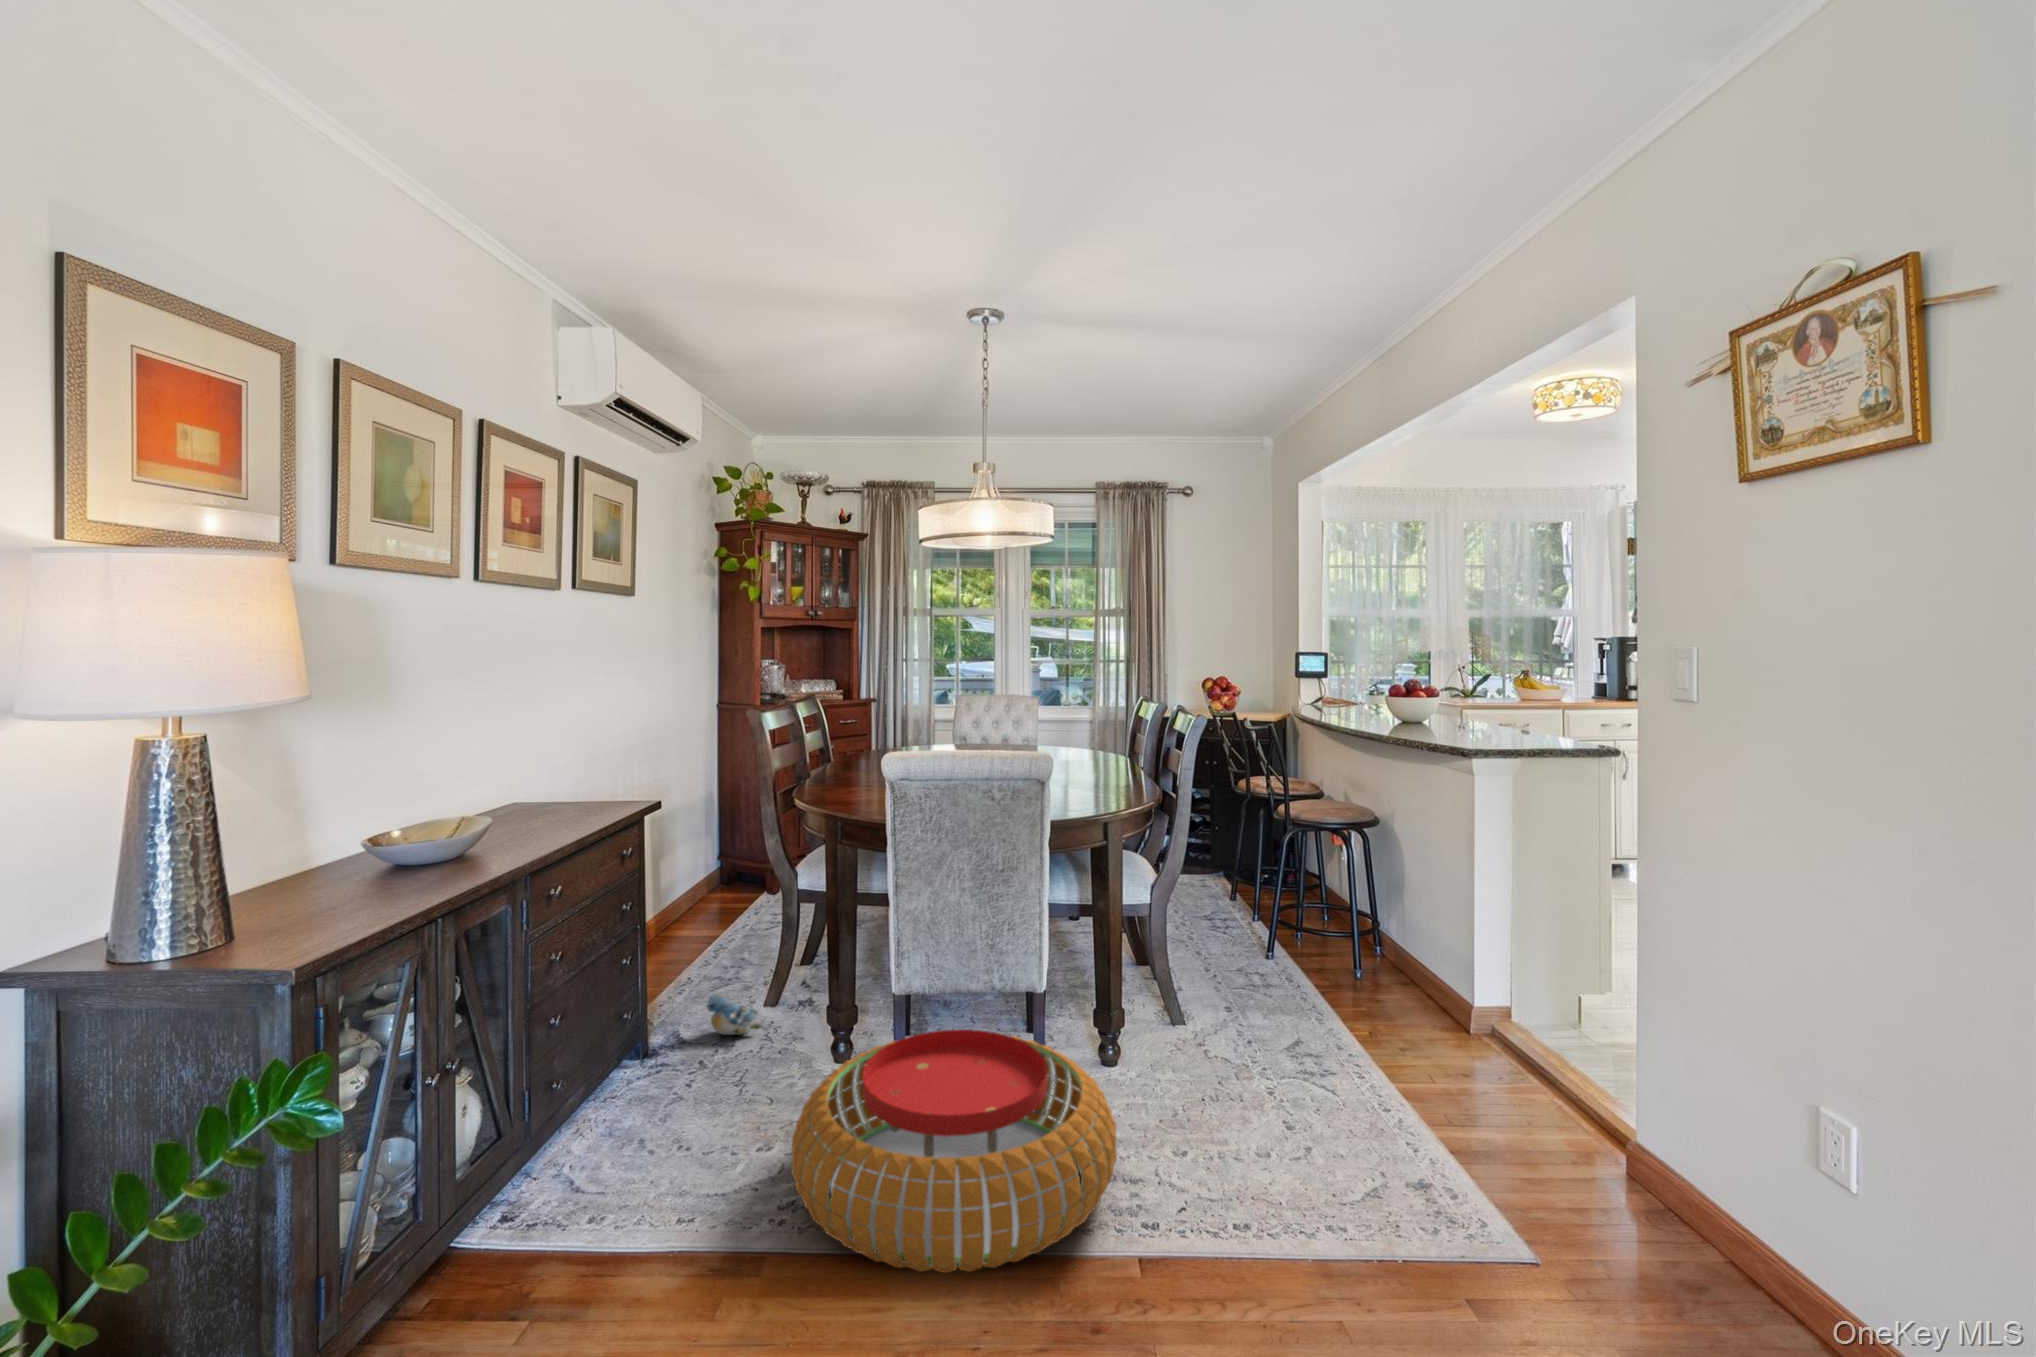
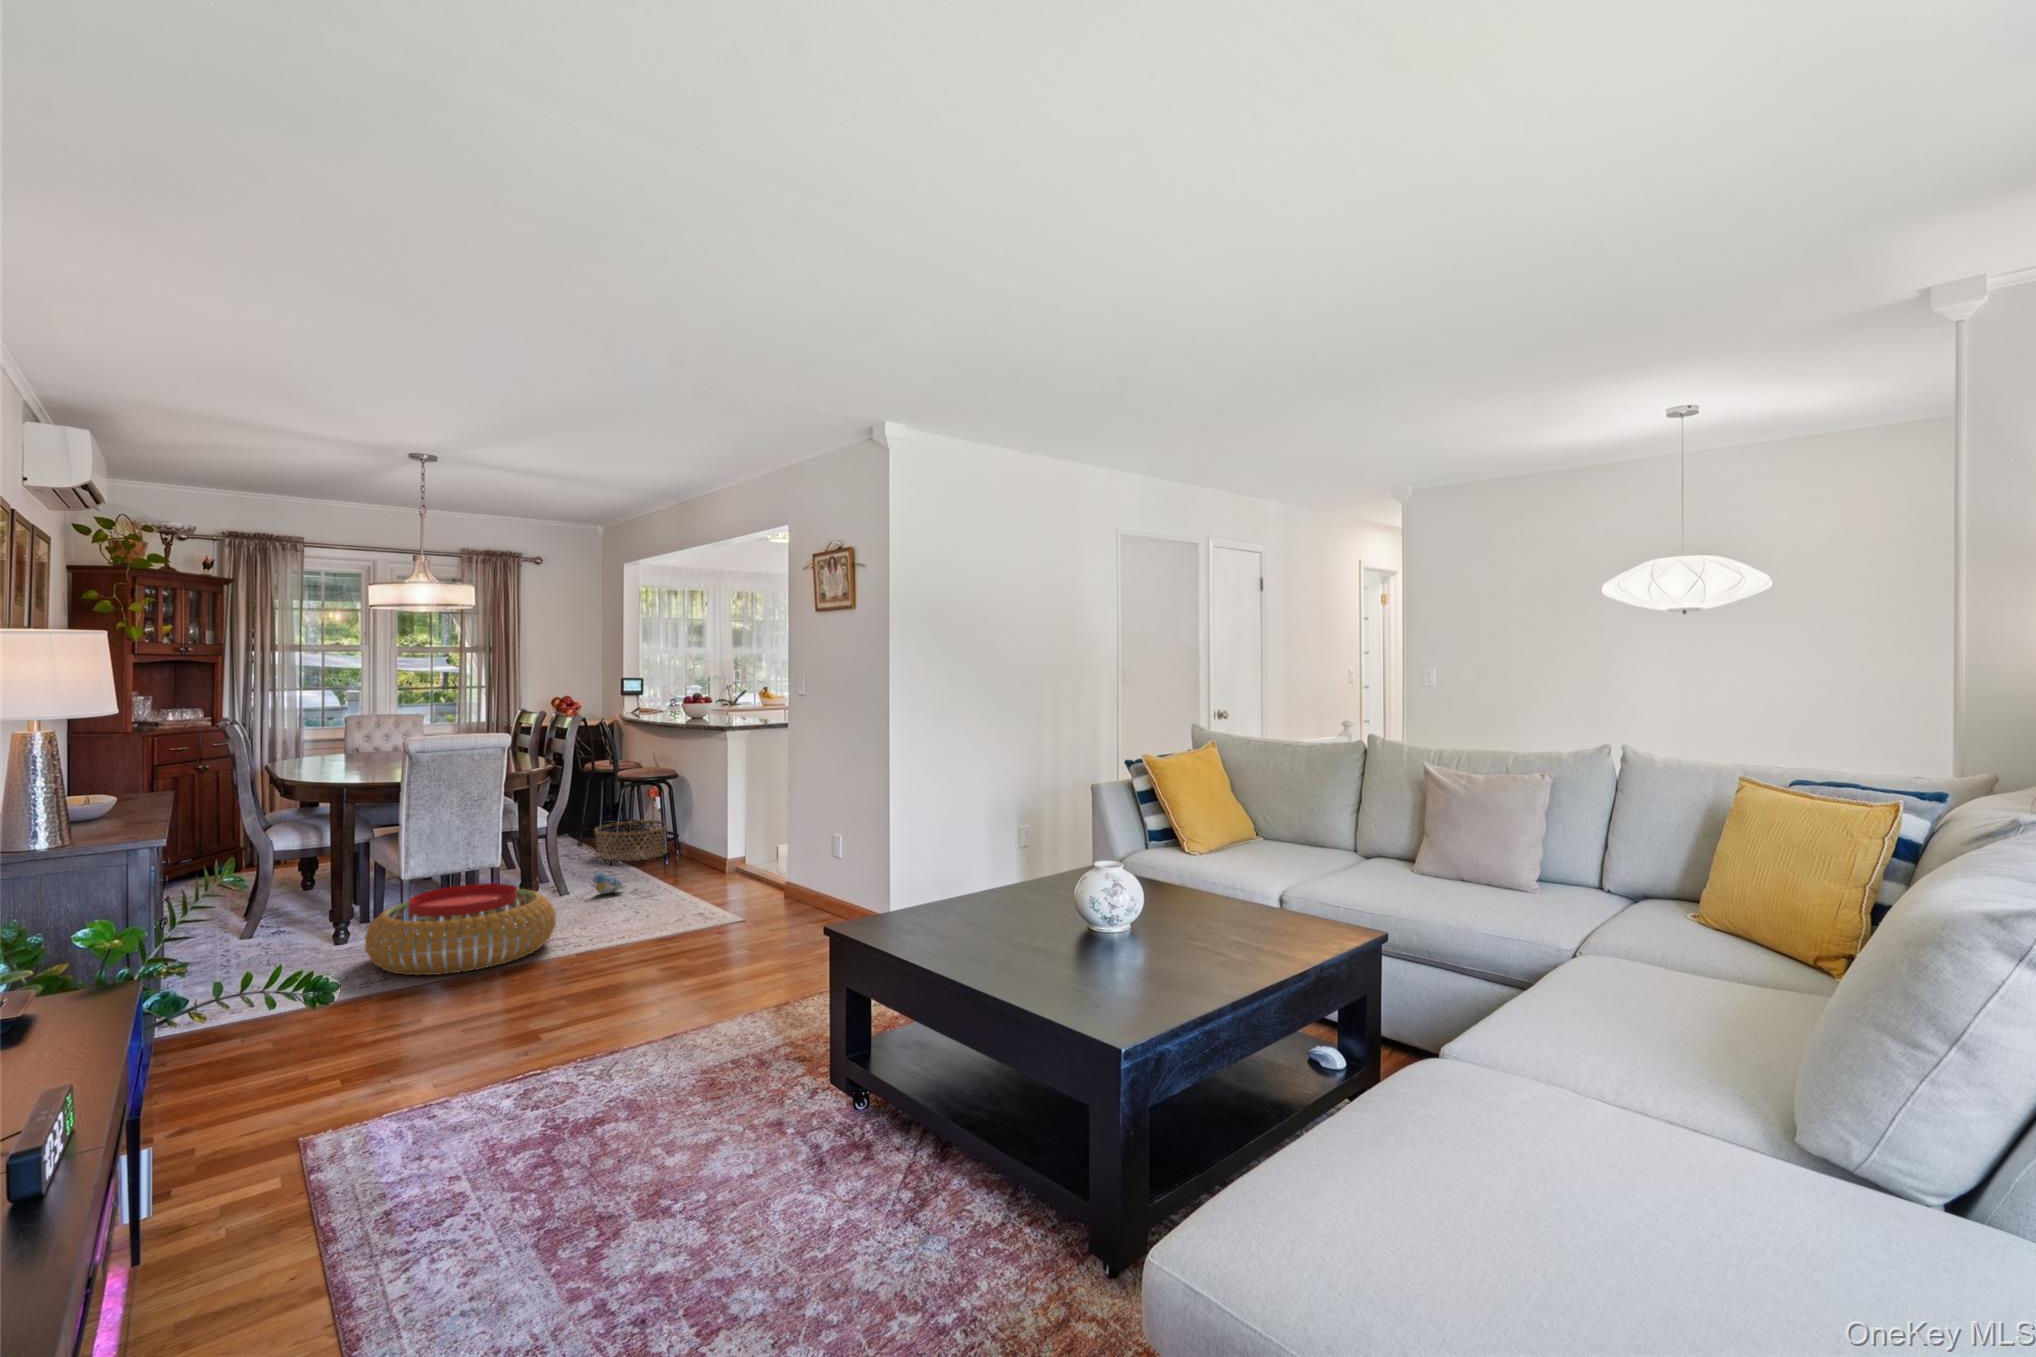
basket: none [1245,878,1363,956] -> present [595,820,669,861]
plush toy: present [706,994,761,1035] -> present [593,872,624,894]

